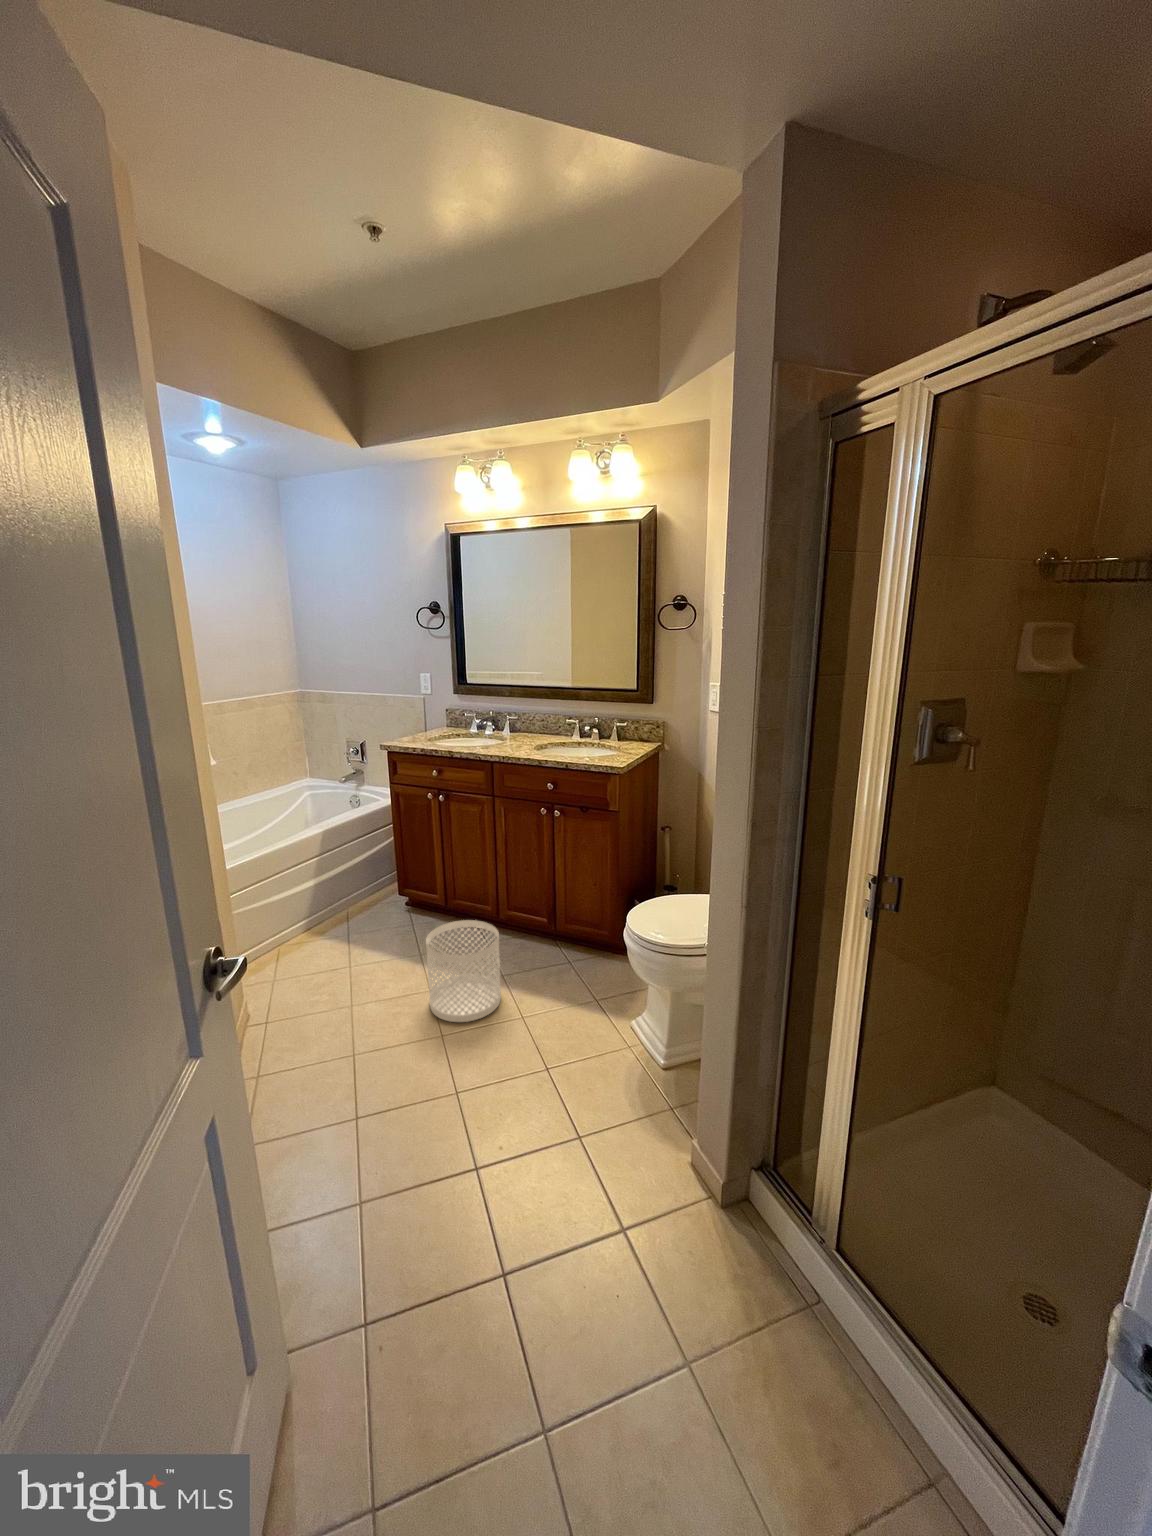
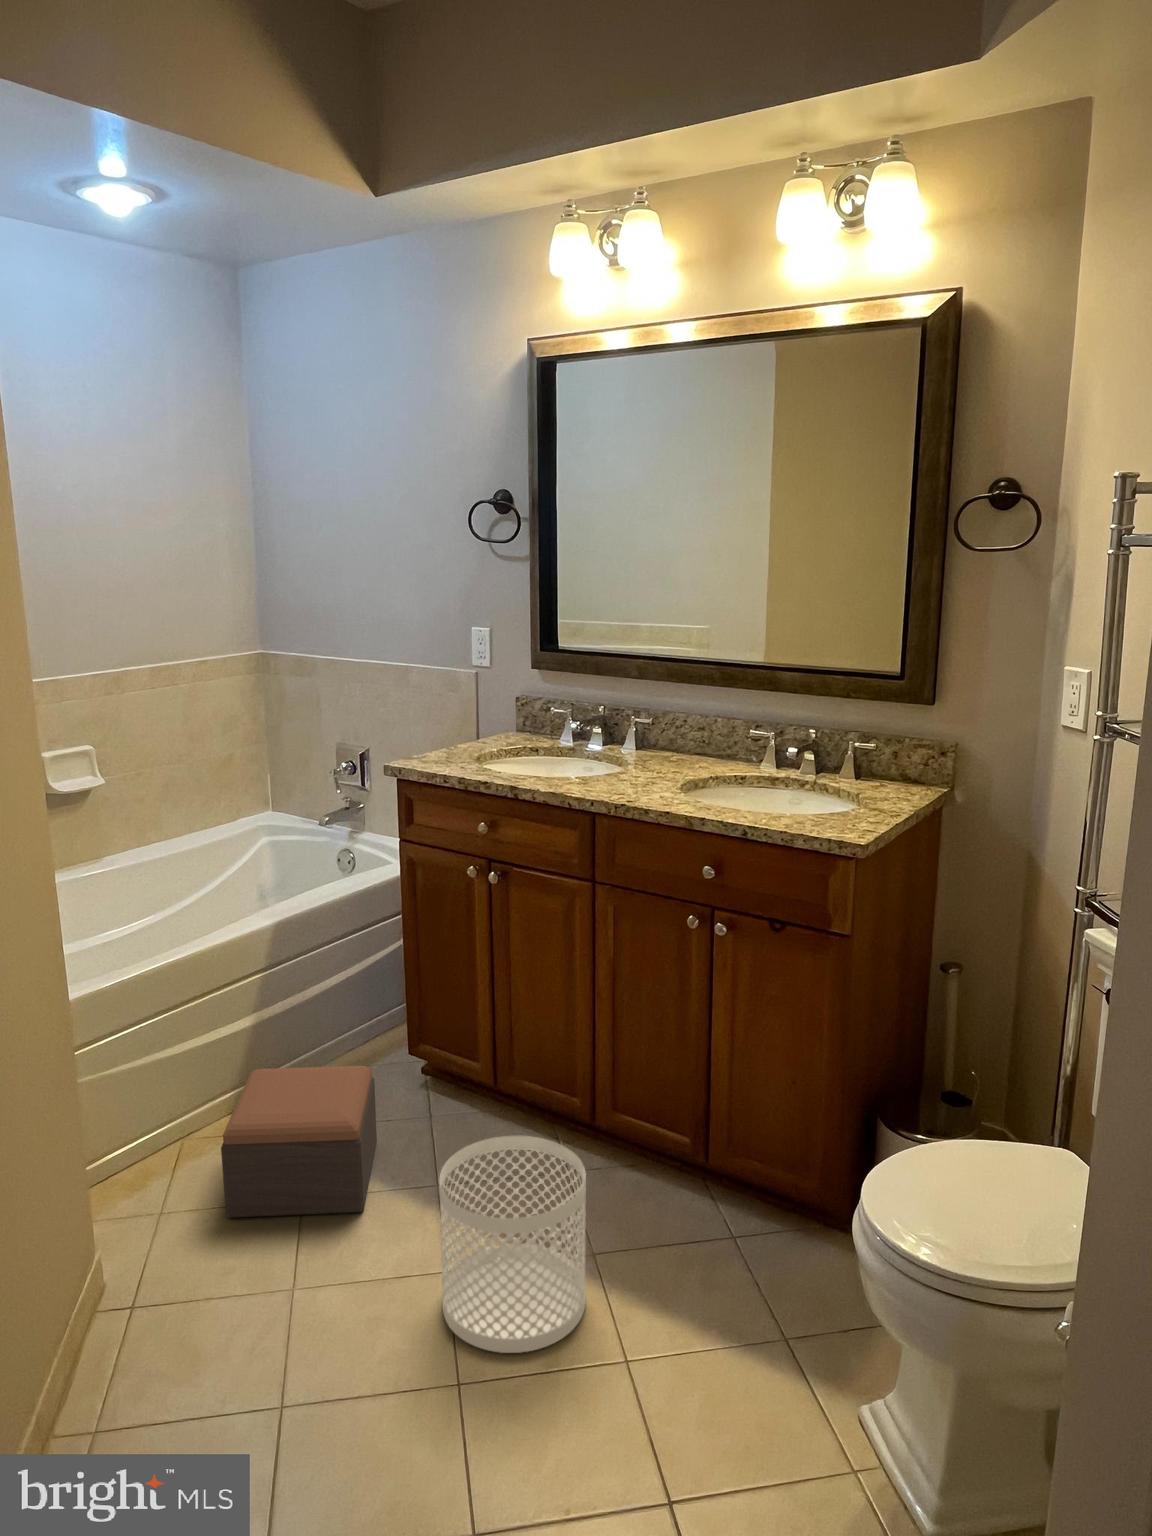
footstool: none [305,899,386,980] -> present [221,1066,377,1218]

